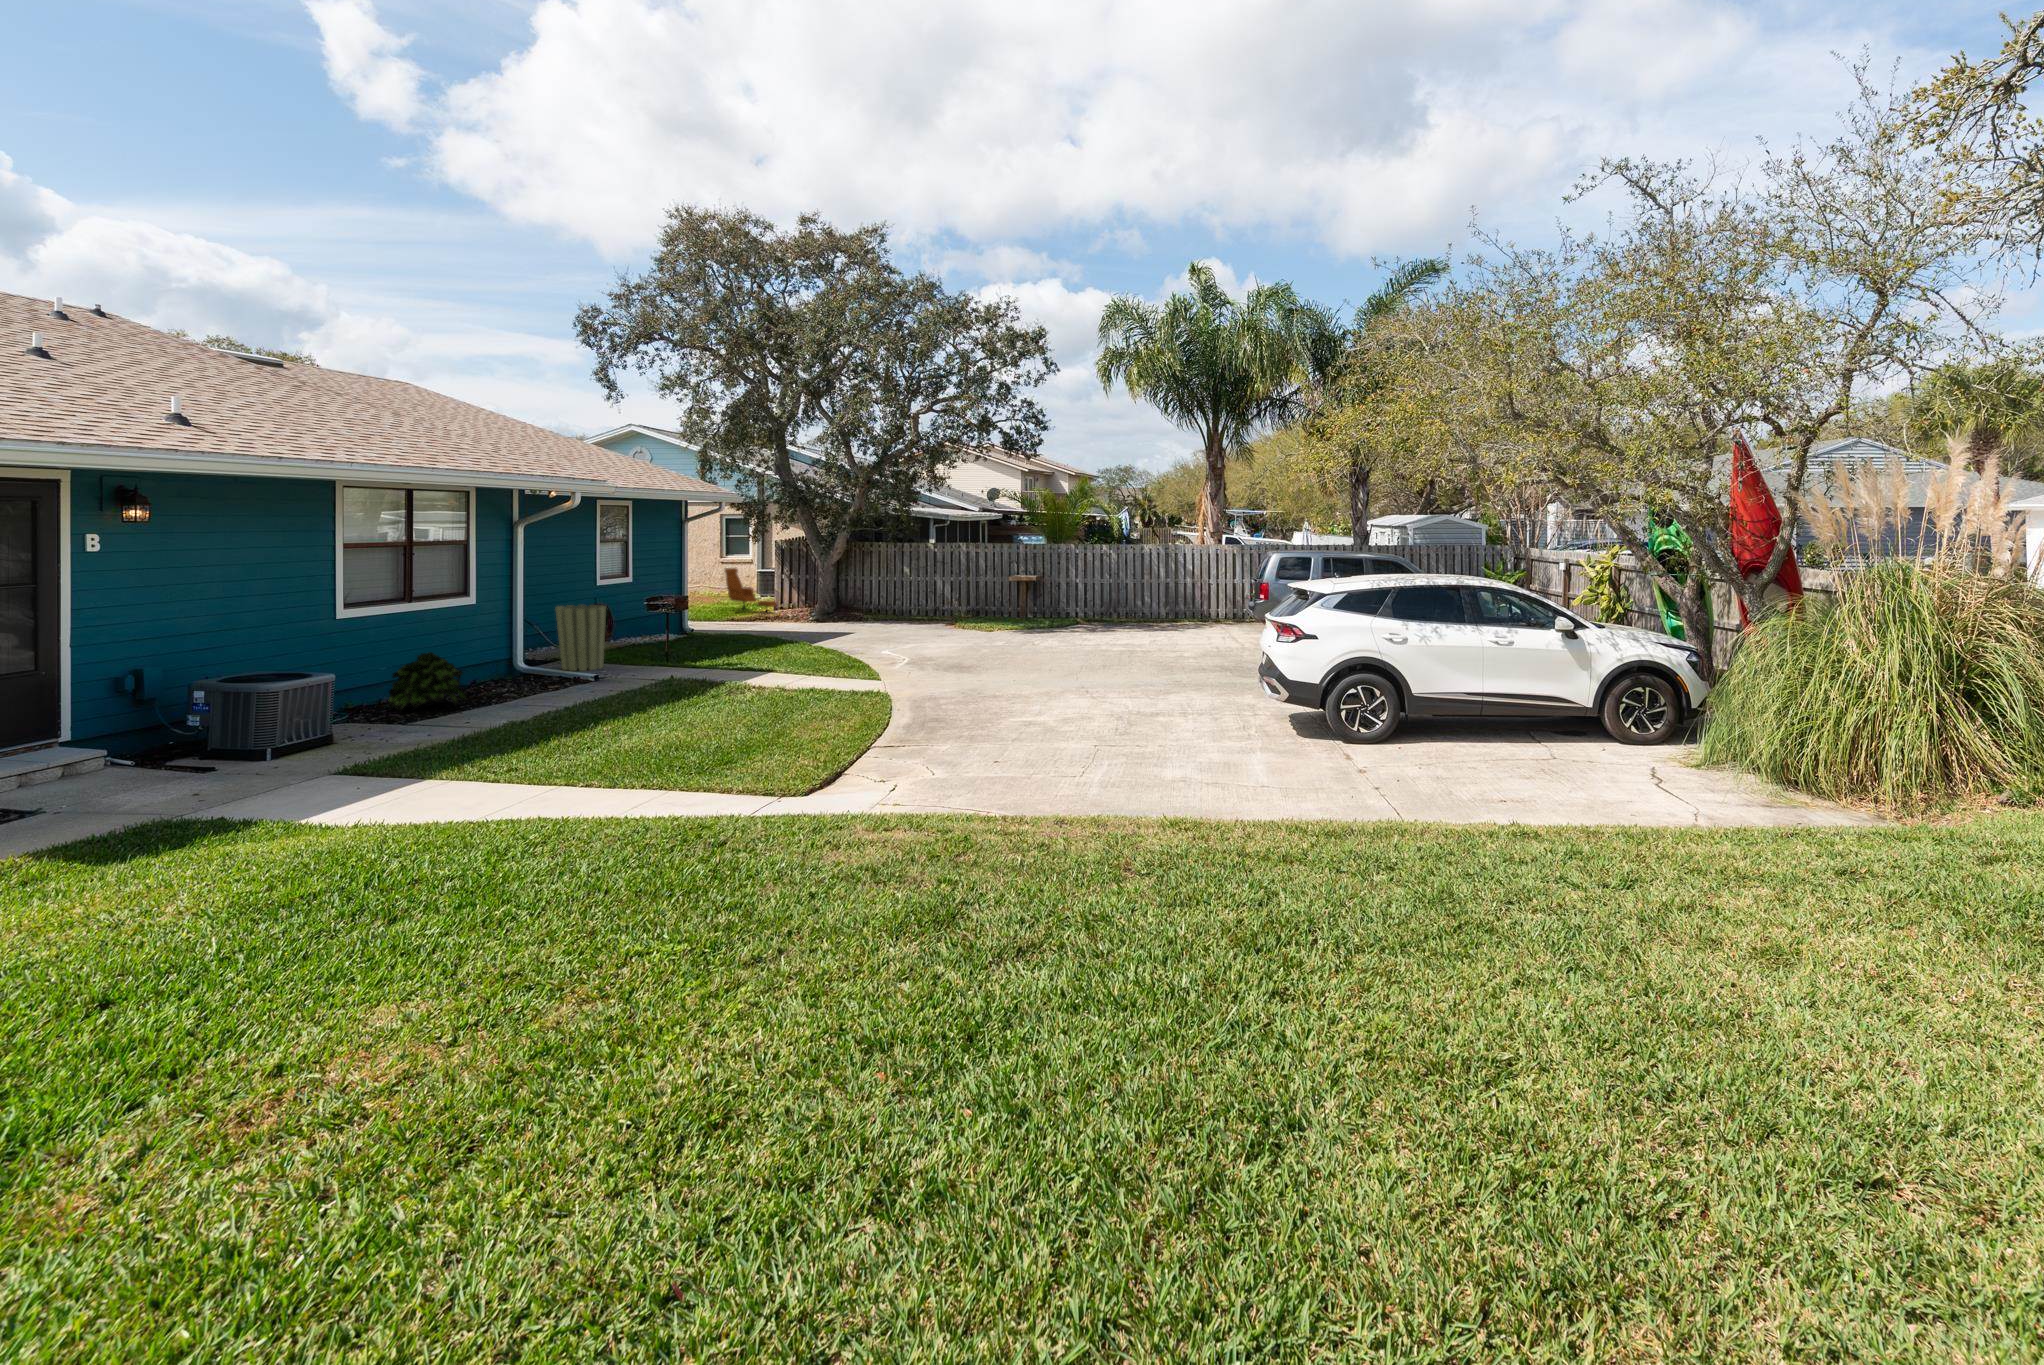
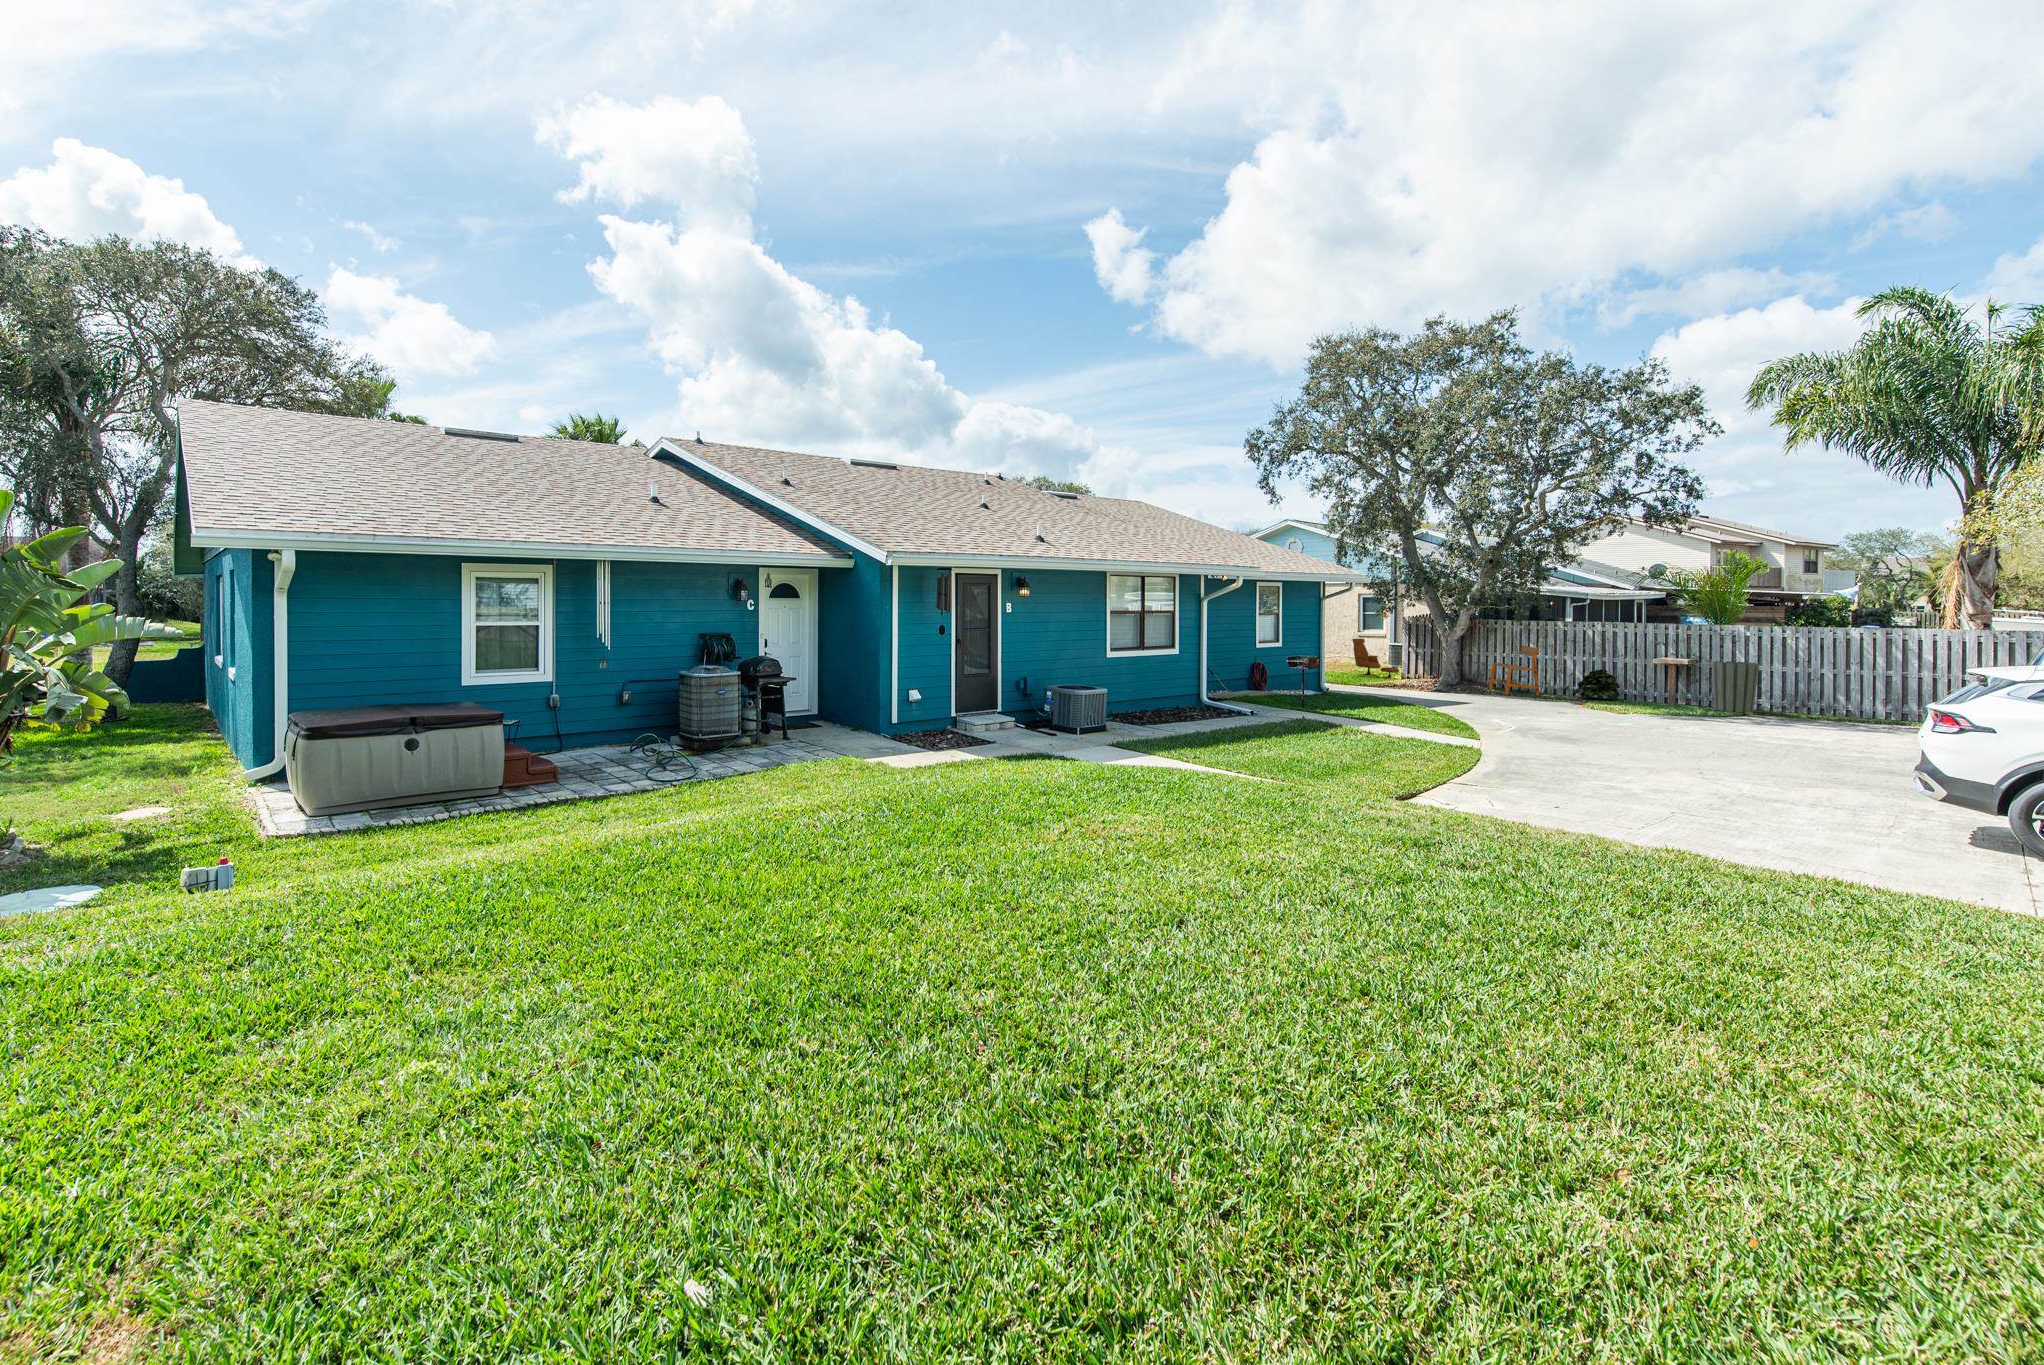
bench: none [869,574,915,628] -> present [1489,646,1539,695]
trash can: present [556,605,606,671] -> present [1712,661,1760,712]
potted plant: present [388,652,468,711] -> present [1575,669,1620,699]

